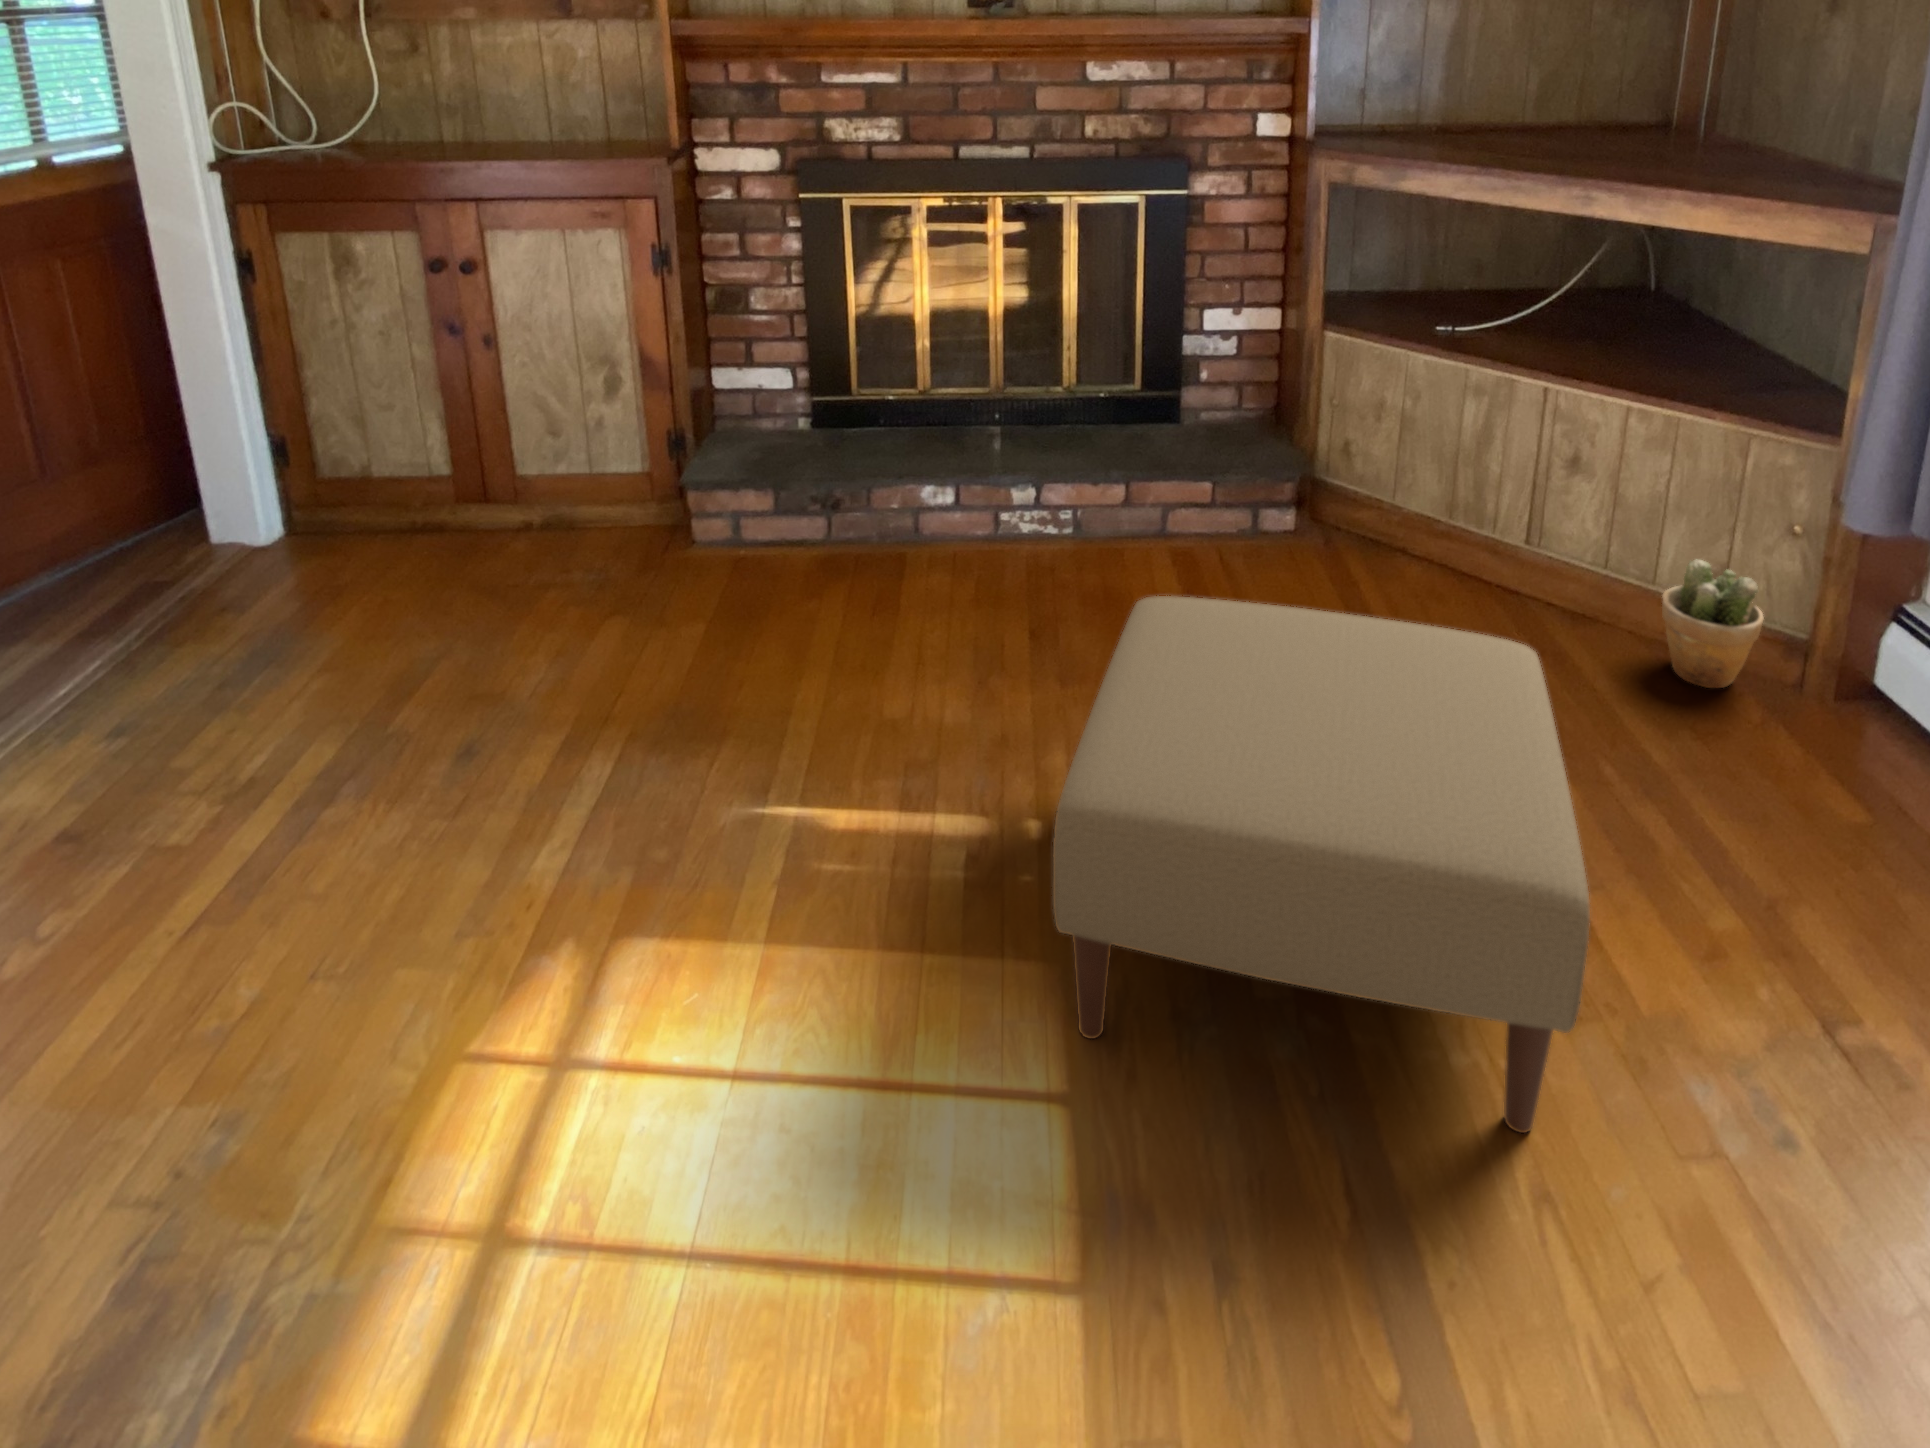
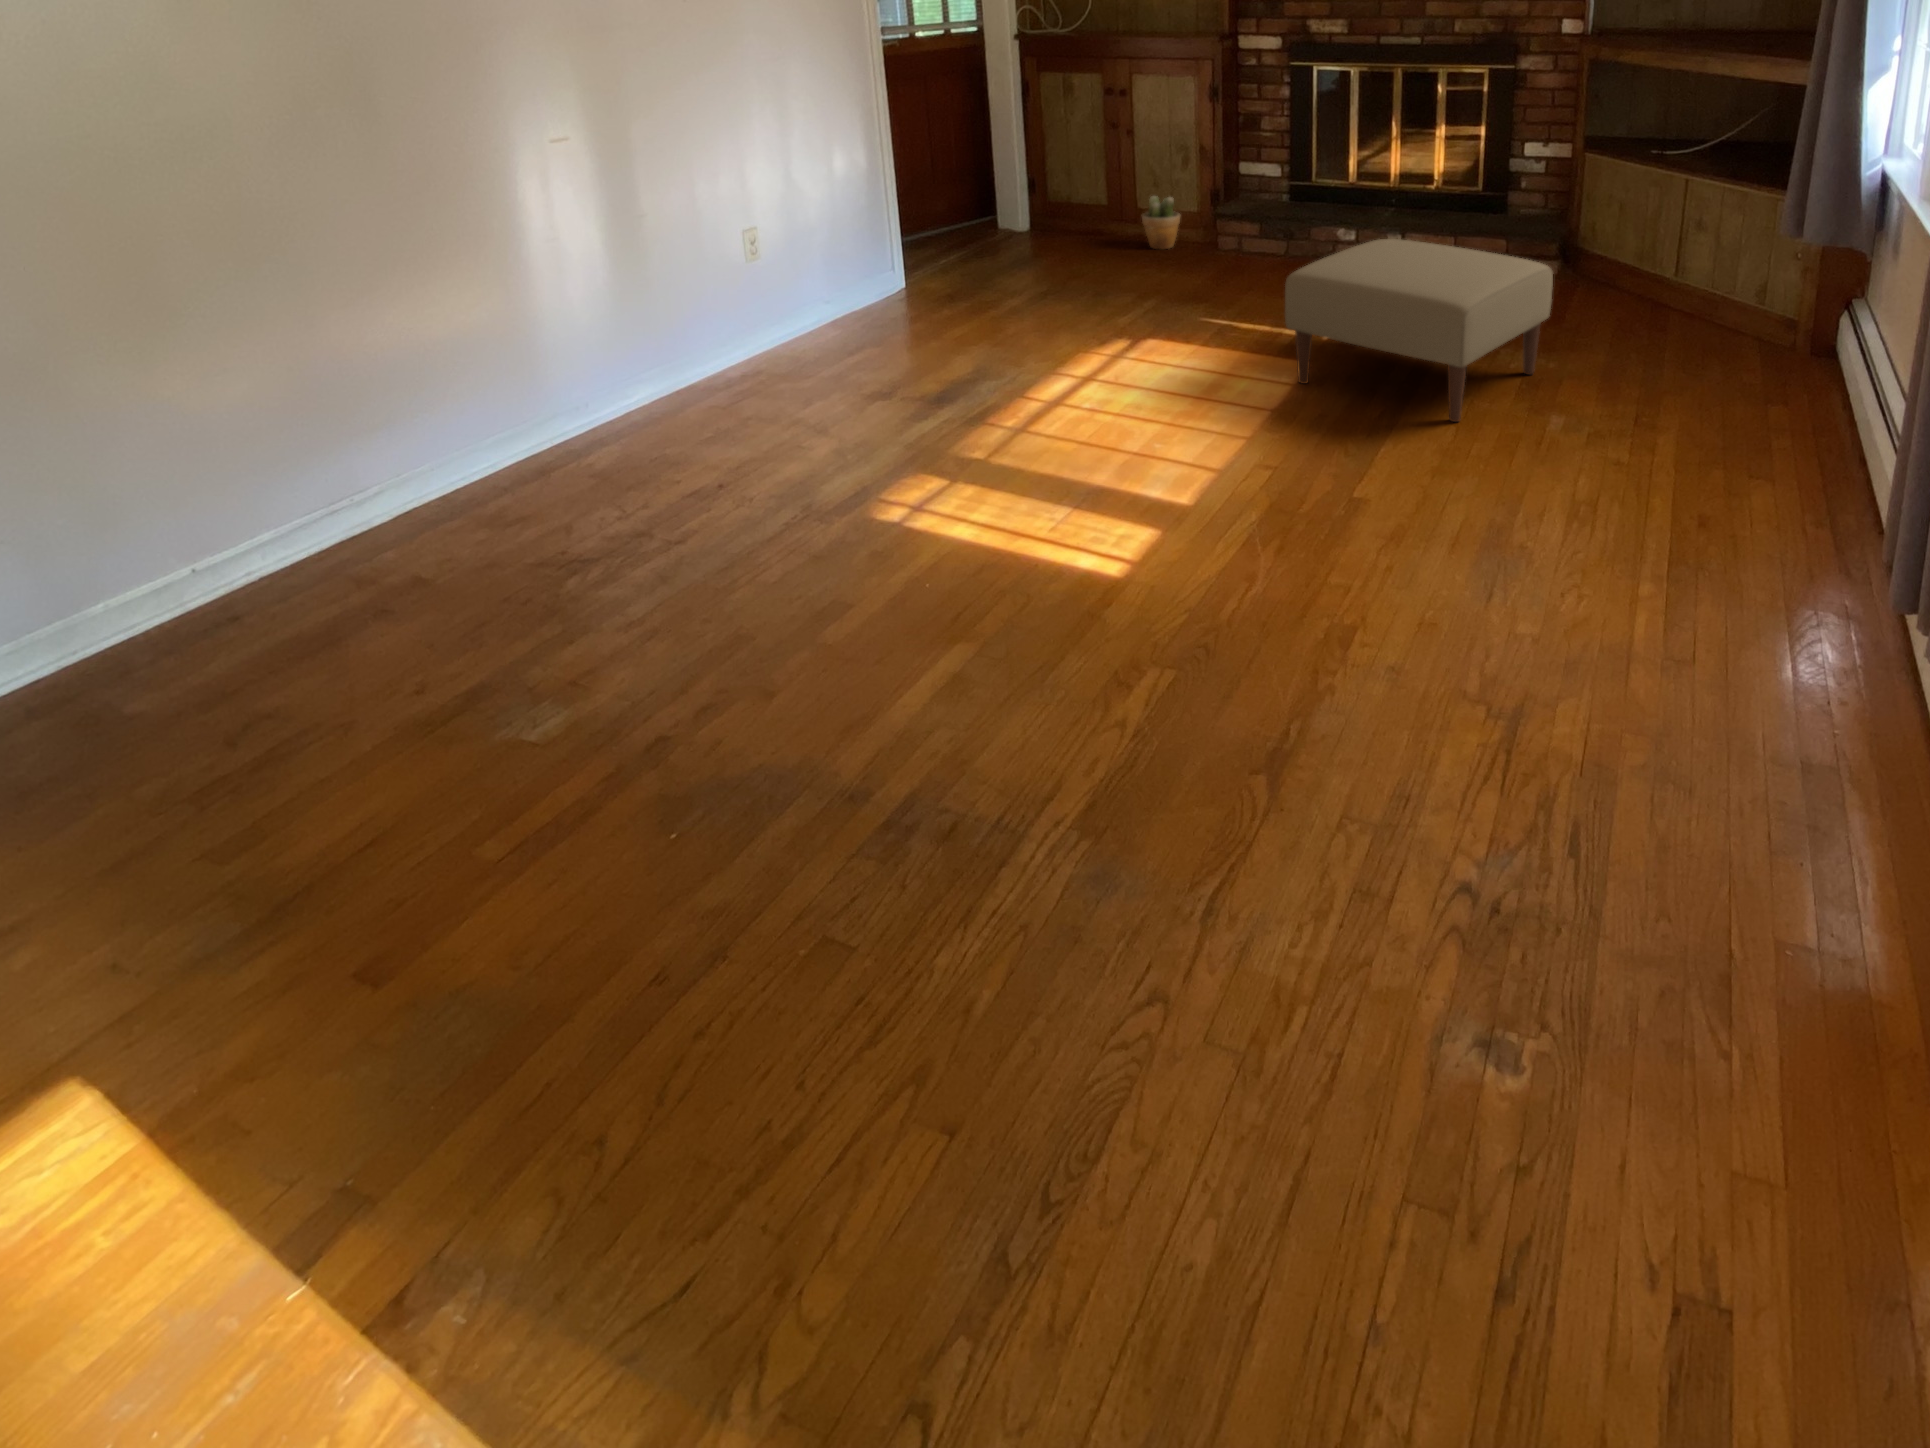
potted plant: present [1662,559,1764,688] -> present [1142,196,1180,249]

